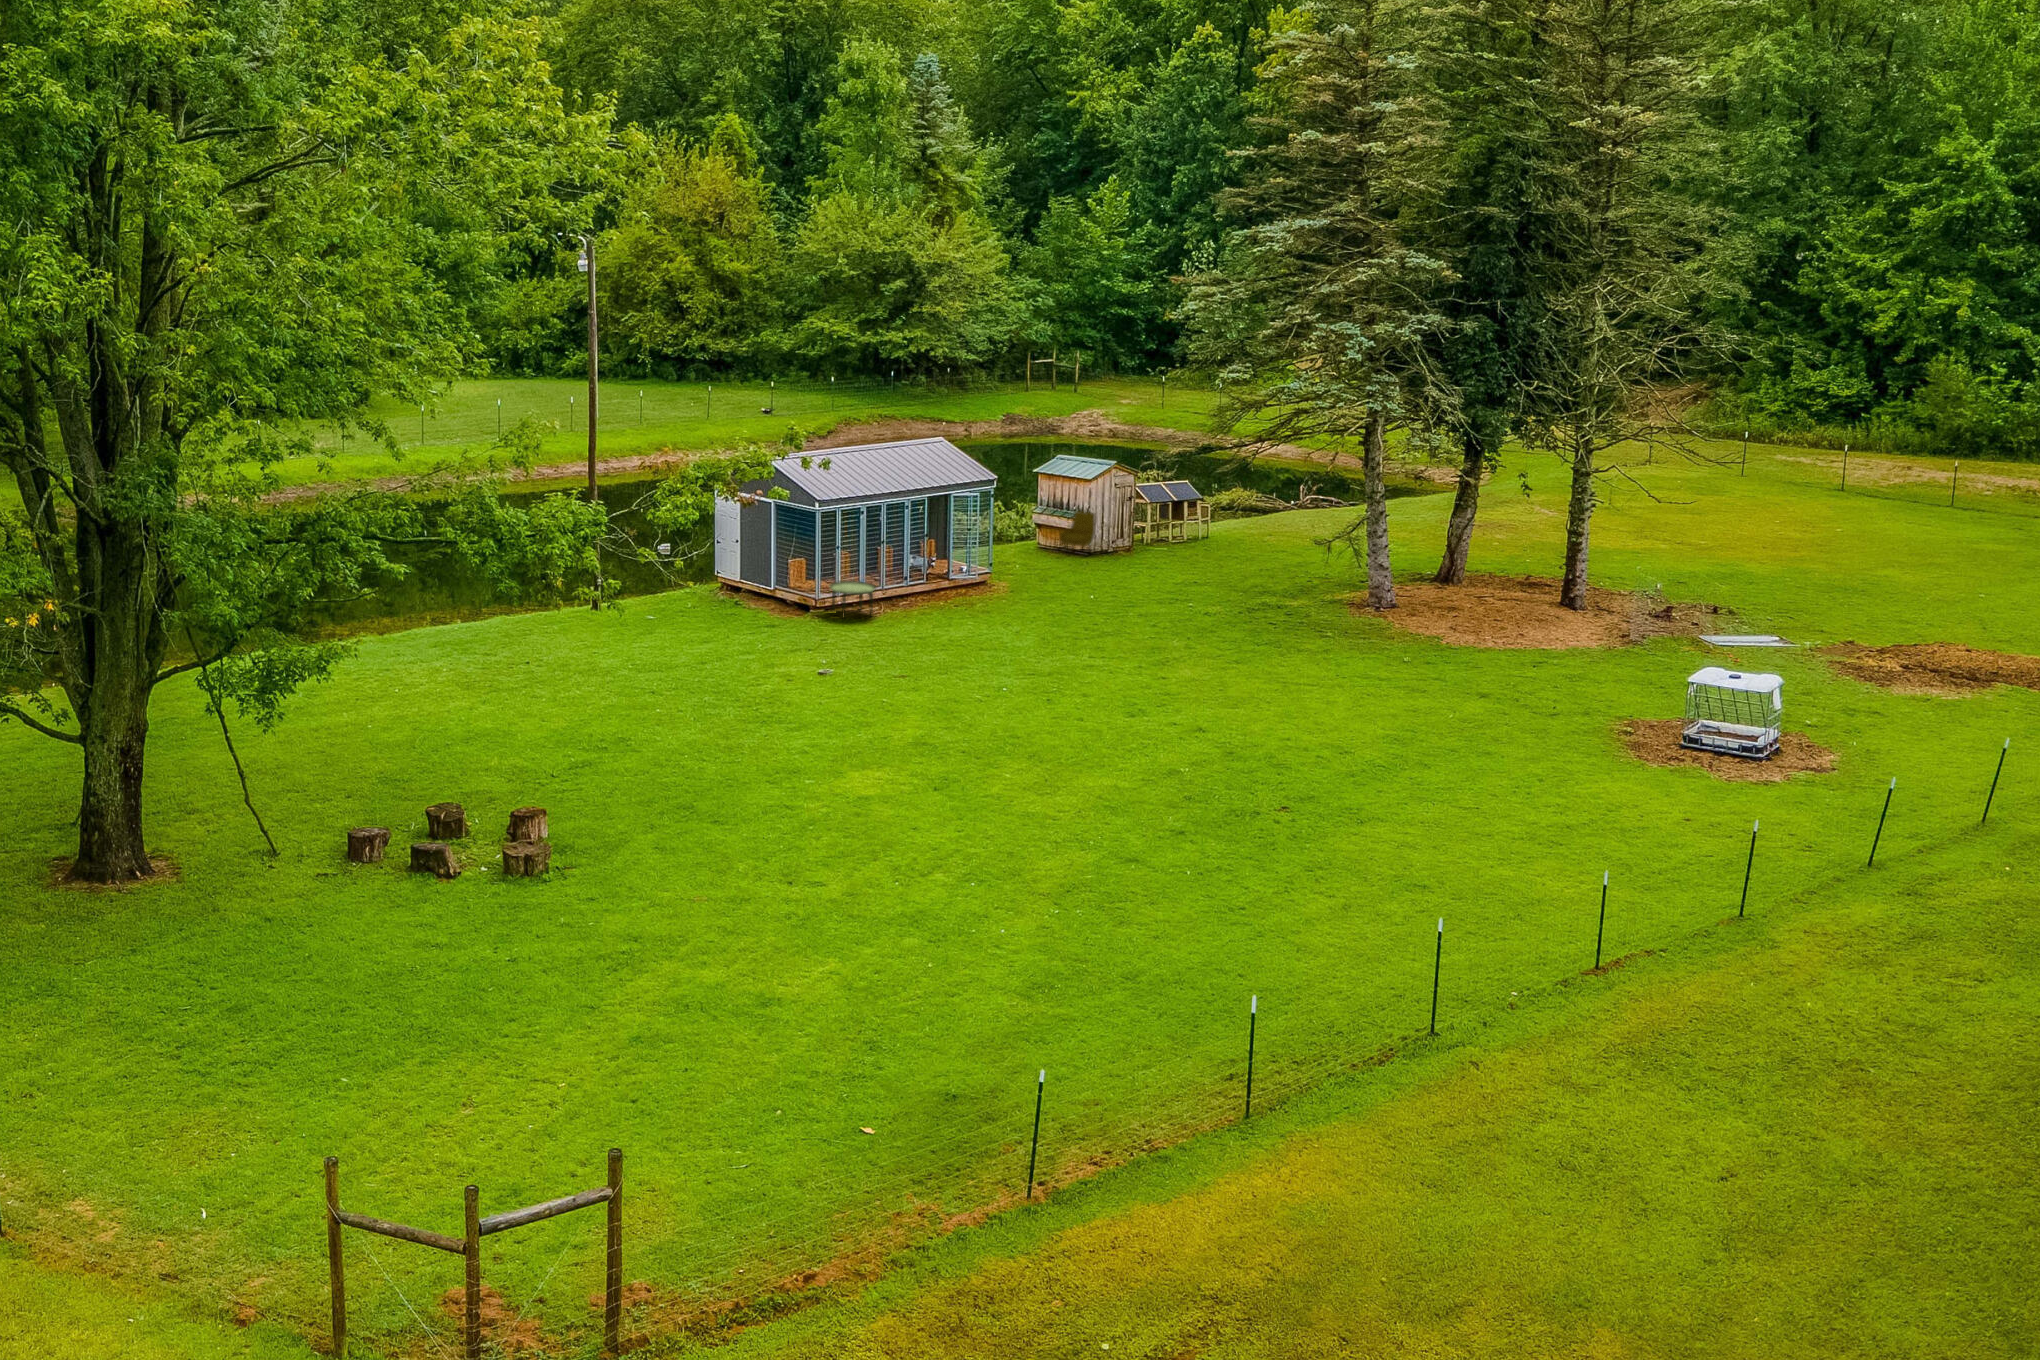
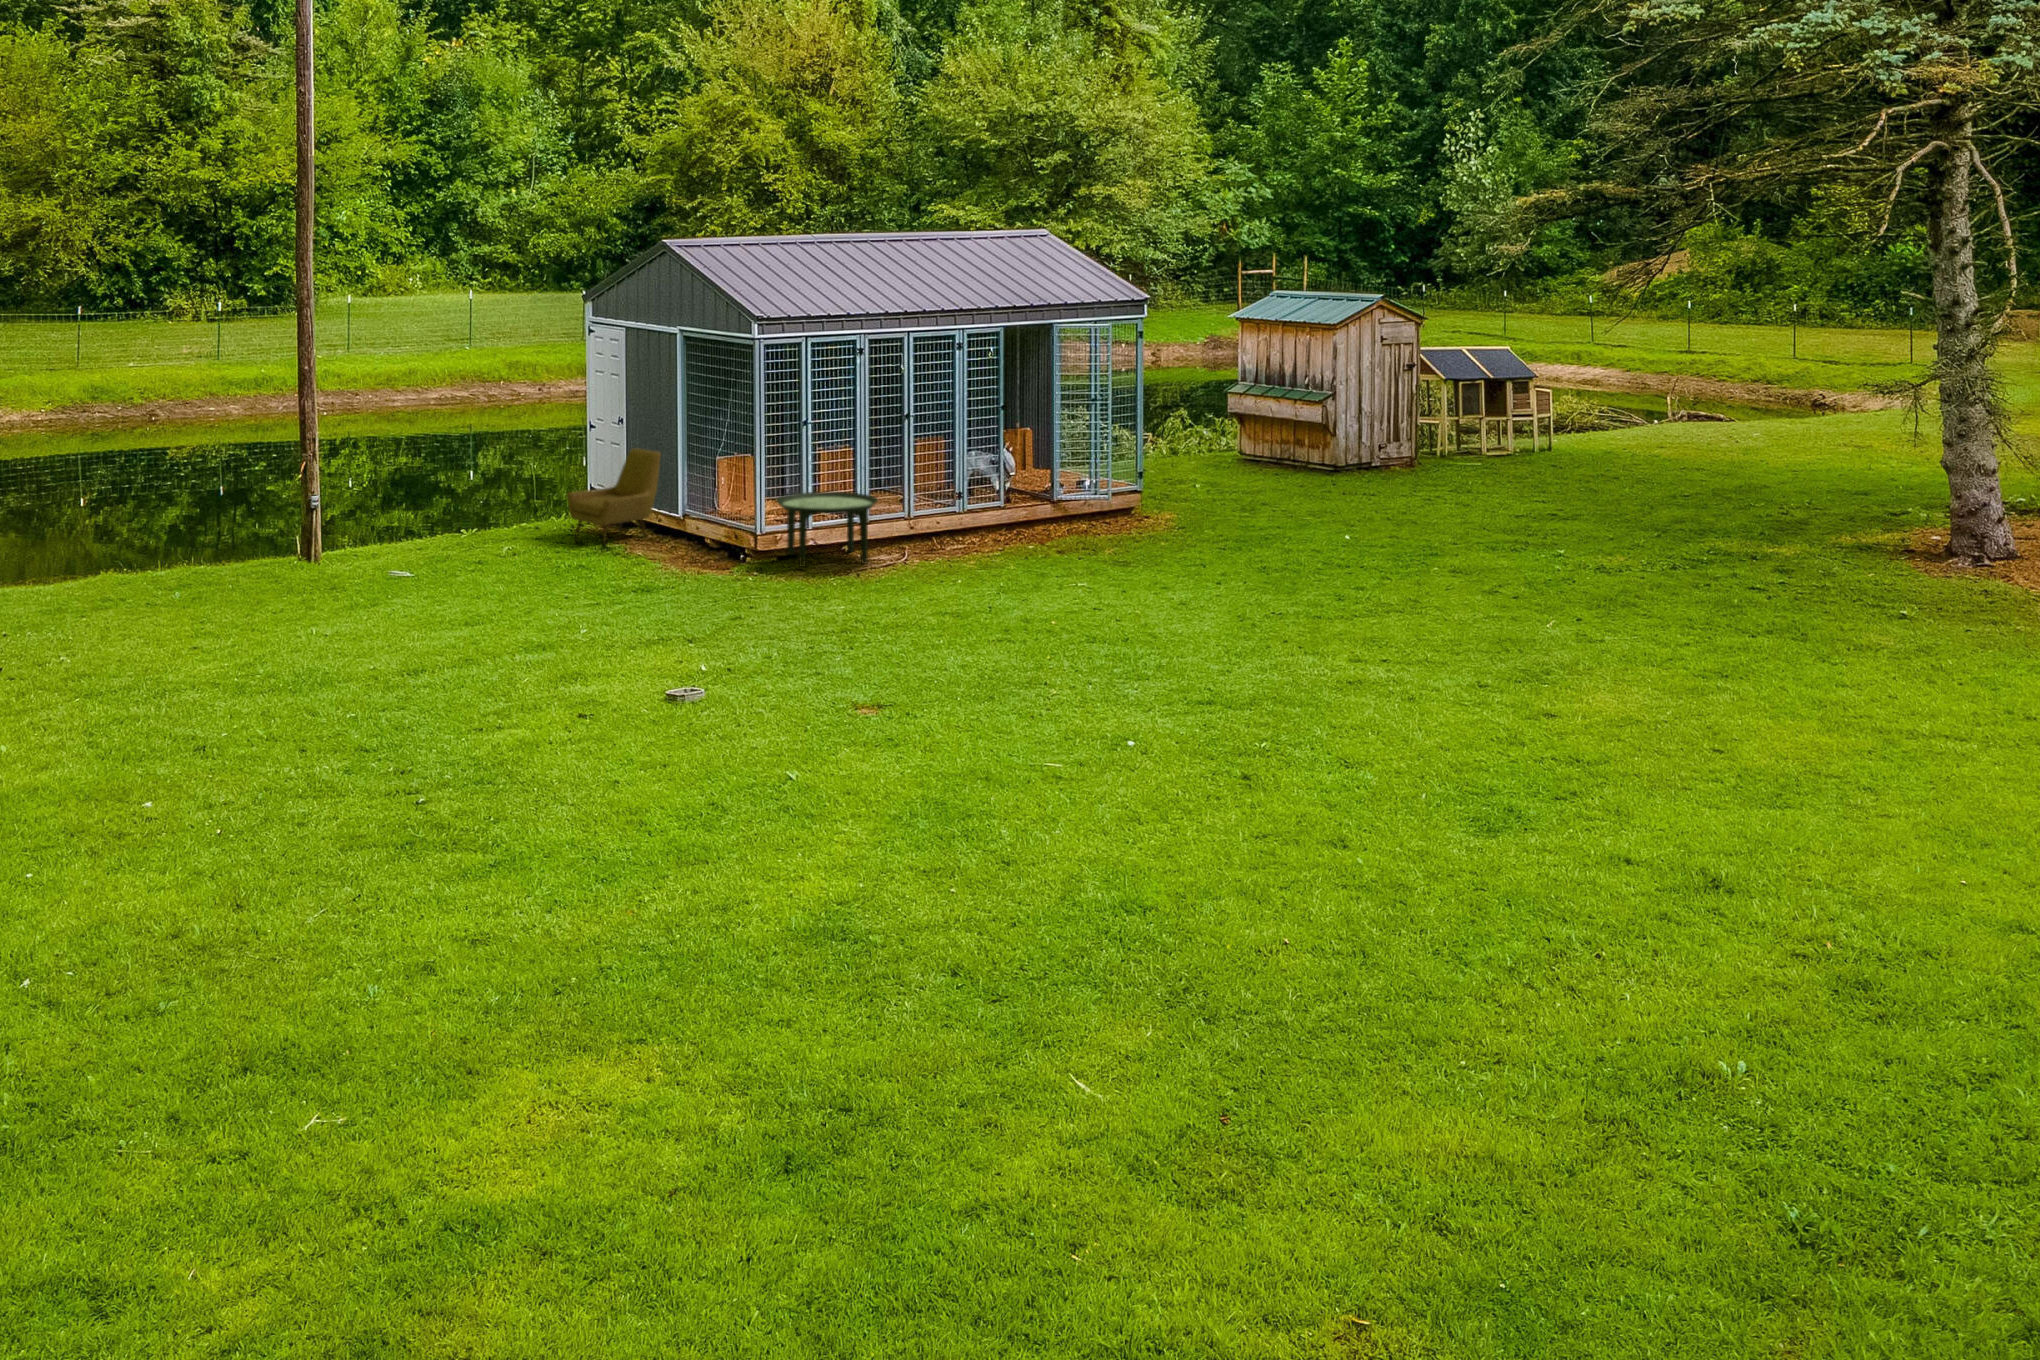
chair: present [1059,511,1096,547] -> present [567,449,661,544]

